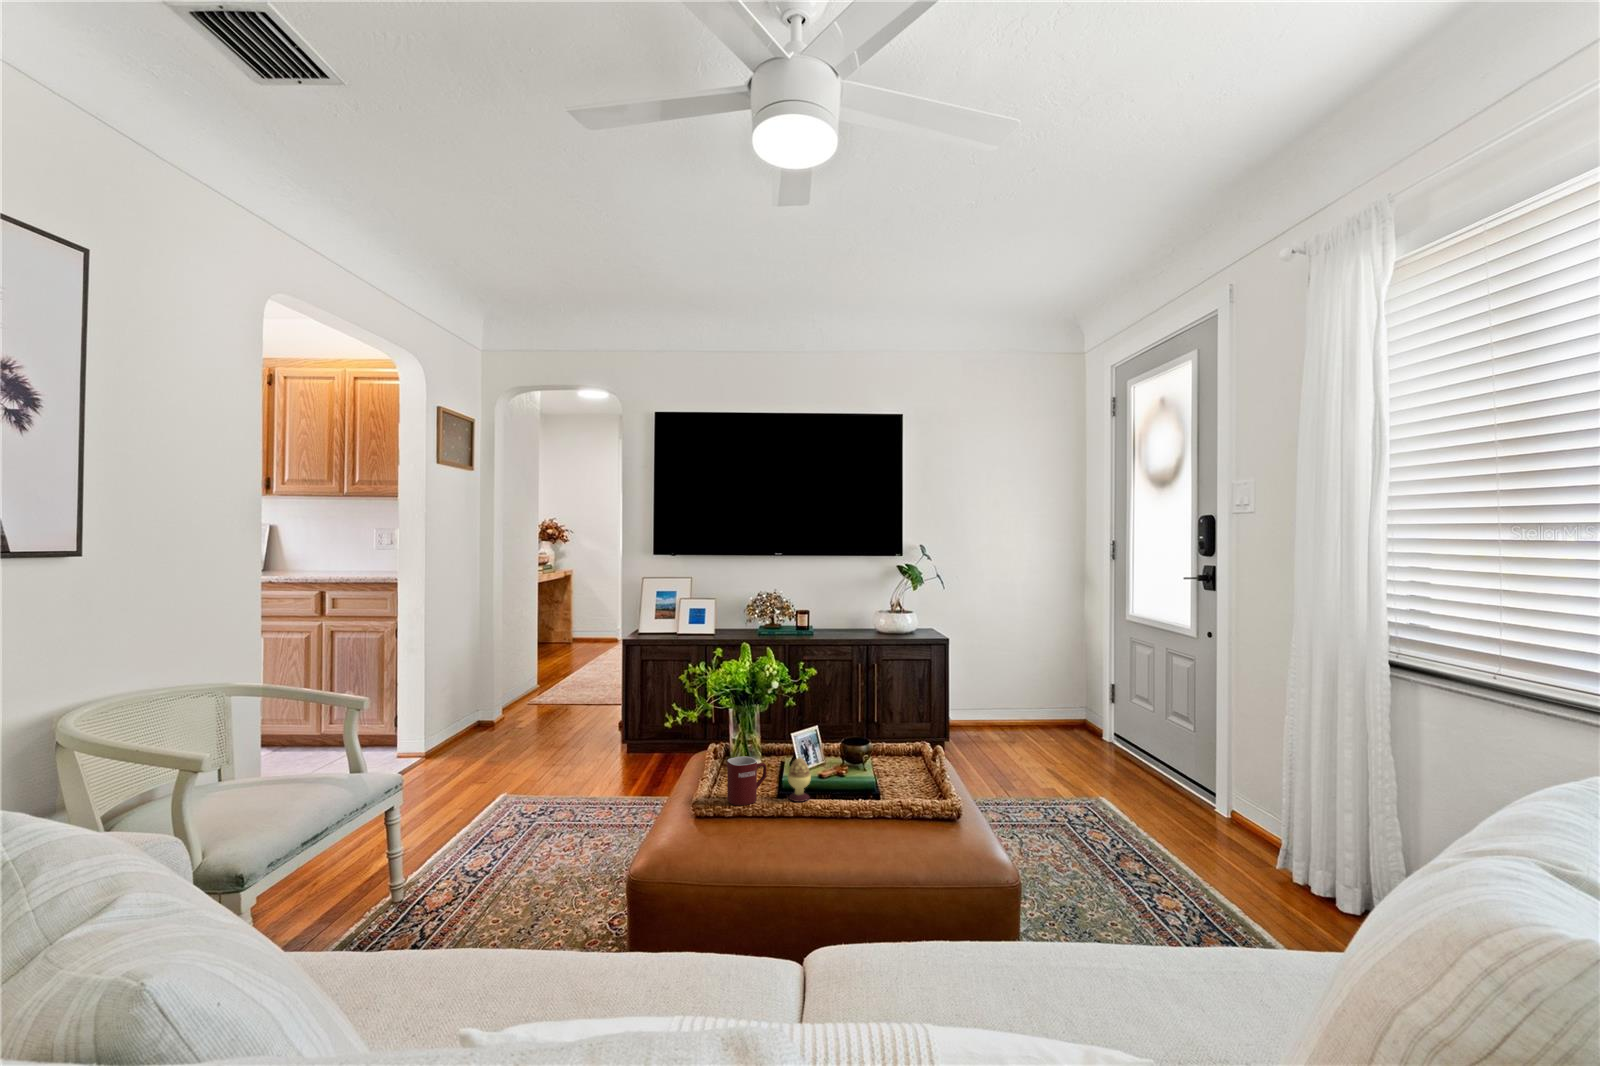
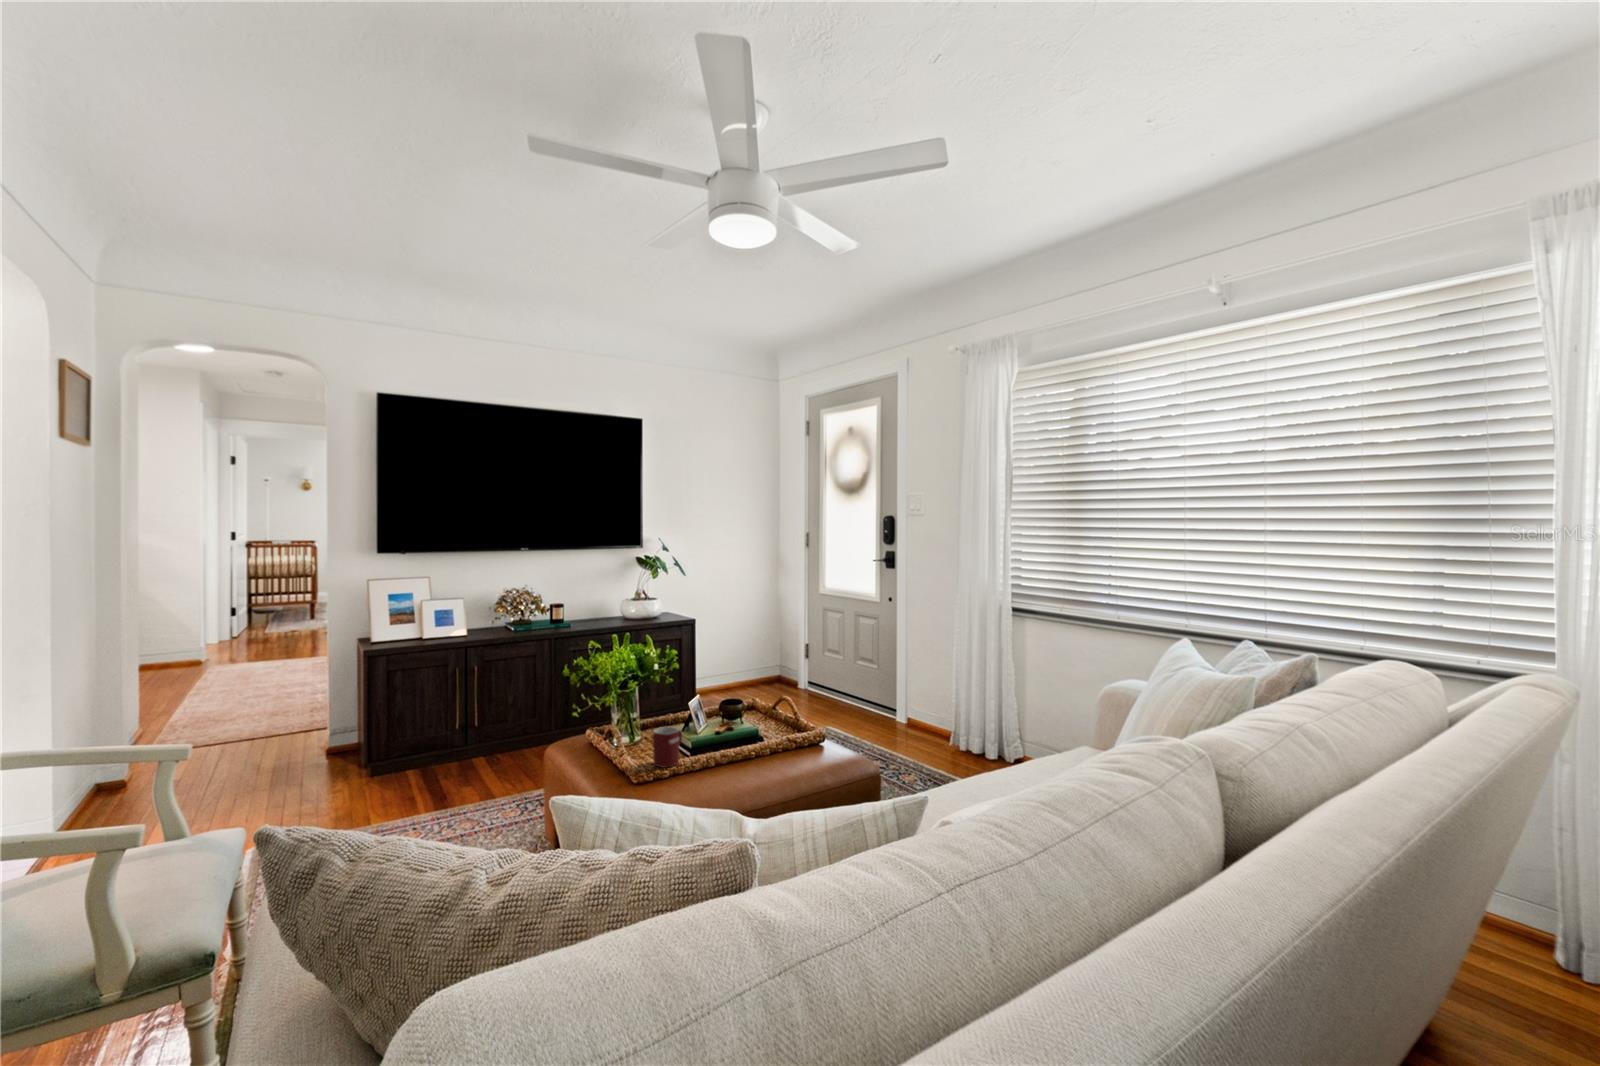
decorative egg: present [788,758,811,802] -> none [699,720,718,756]

